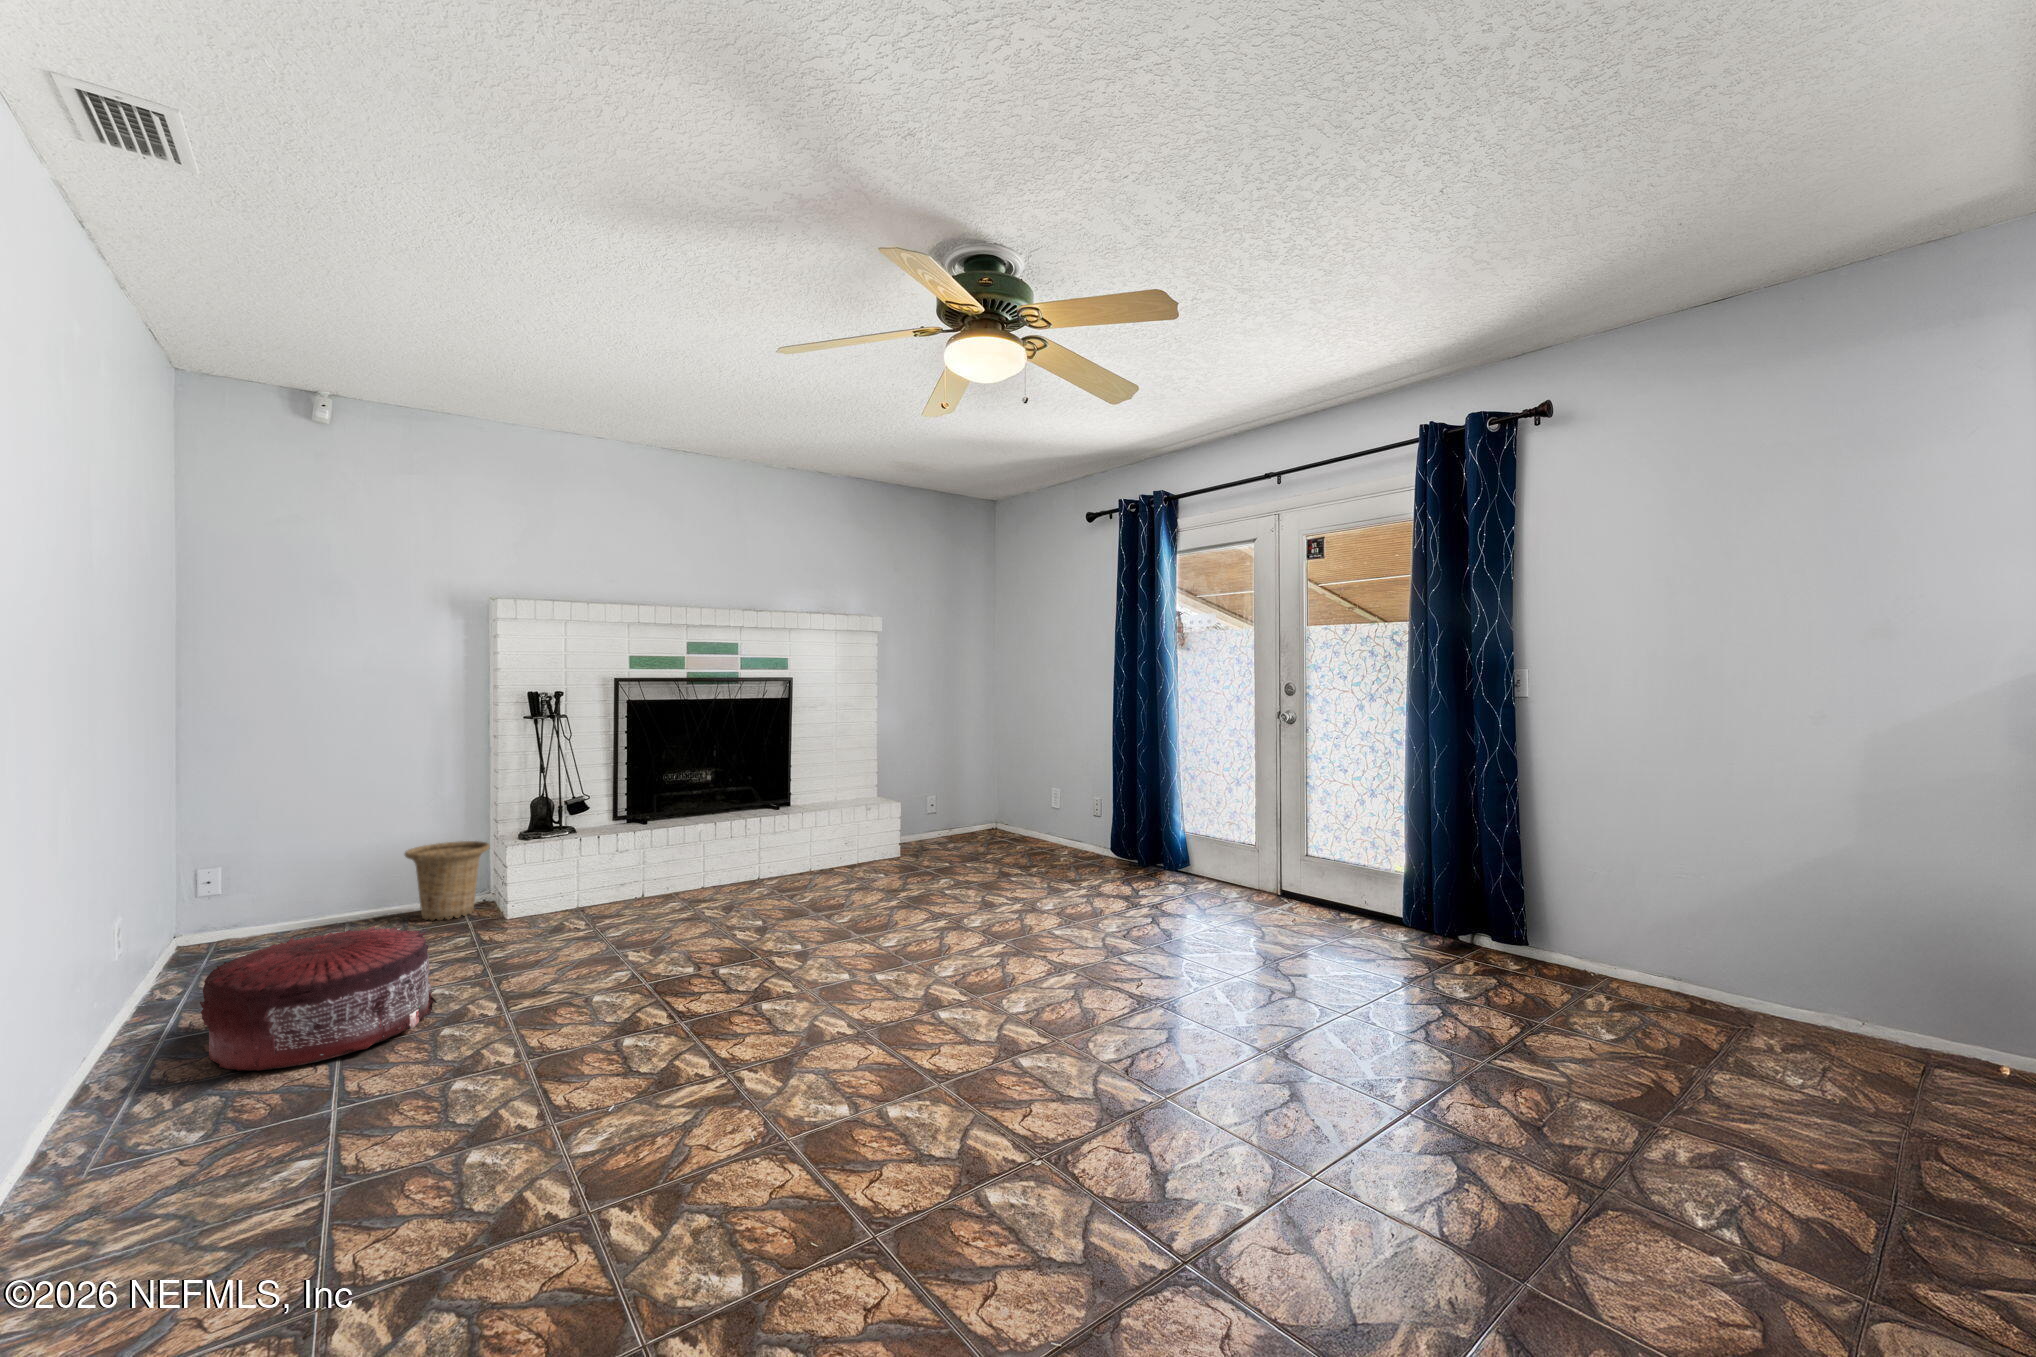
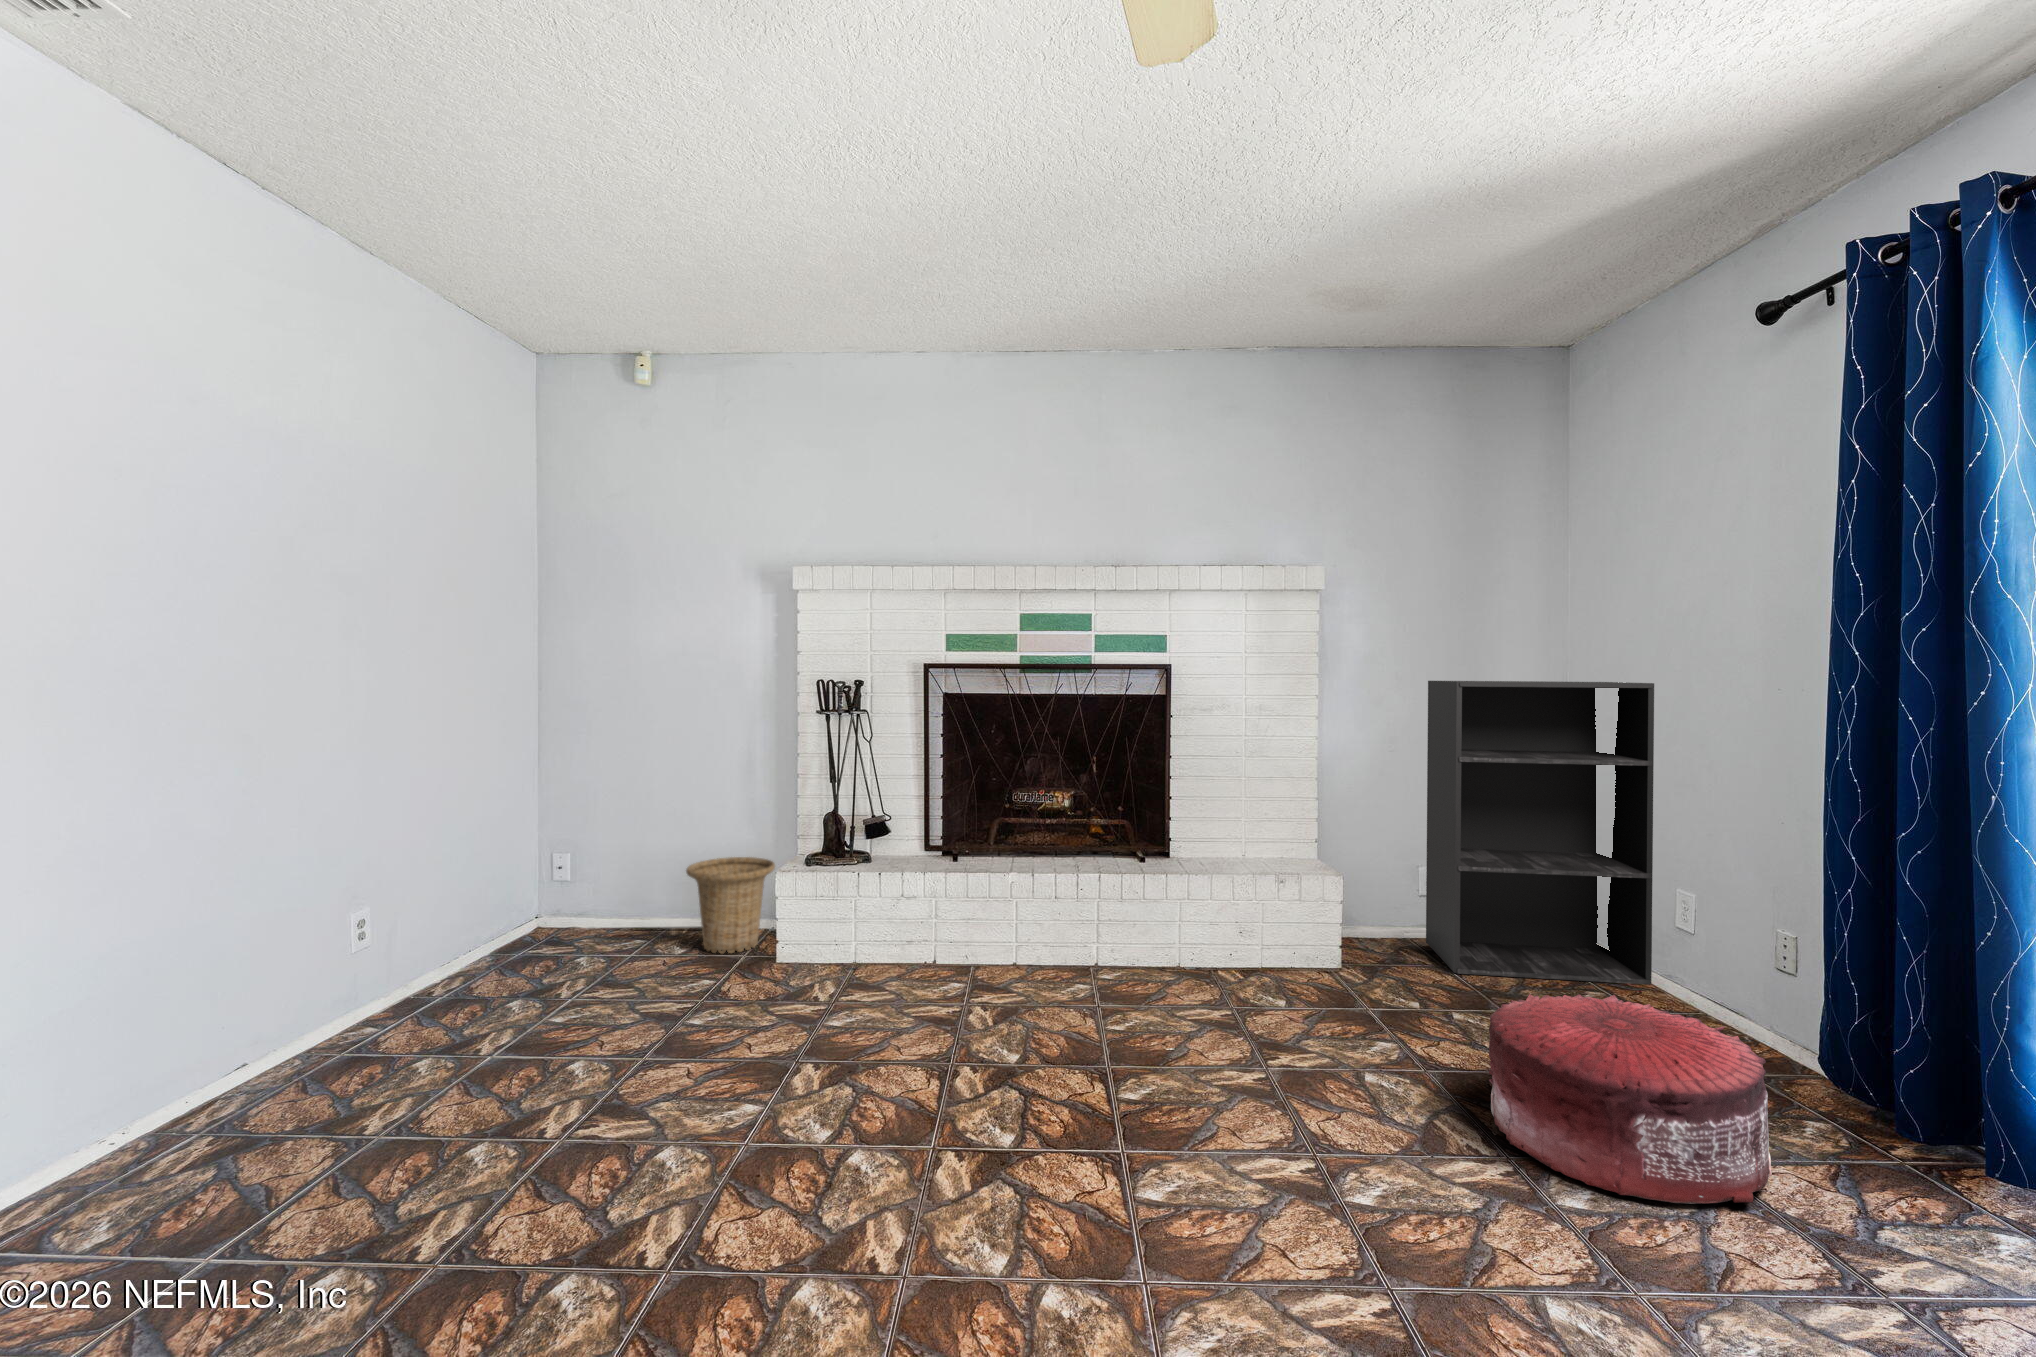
bookshelf: none [931,687,1040,849] -> present [1426,681,1654,985]
pouf: present [200,926,437,1071] -> present [1488,994,1772,1204]

